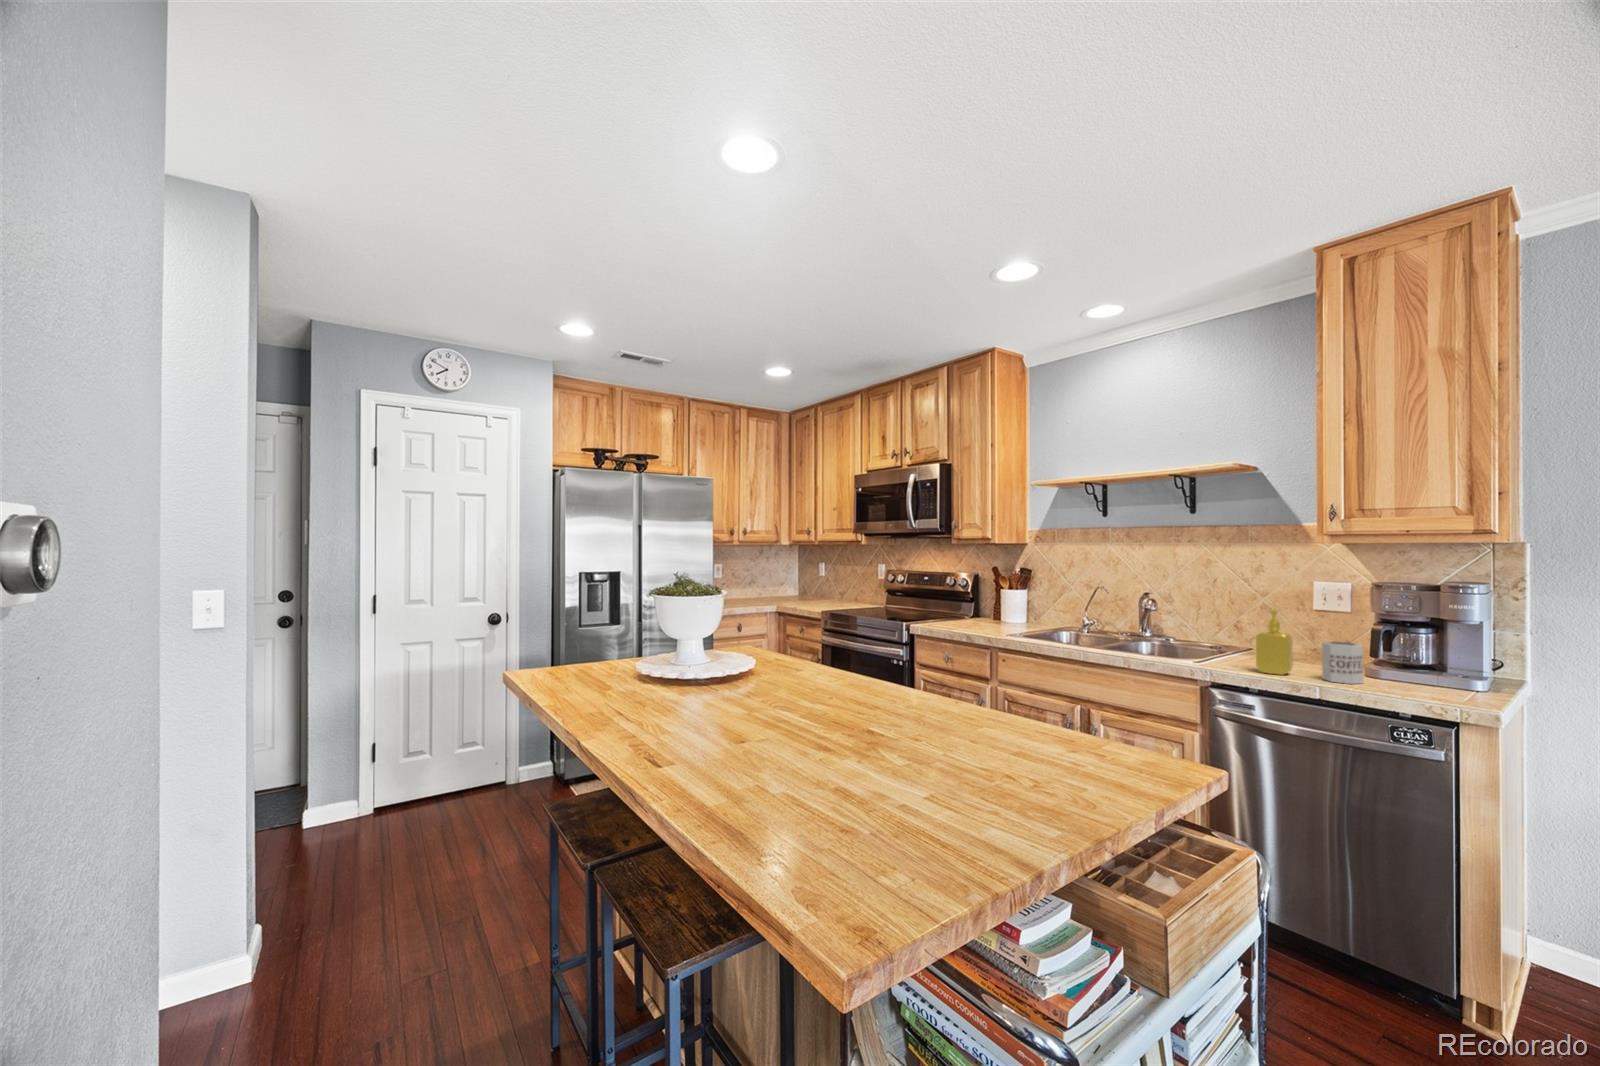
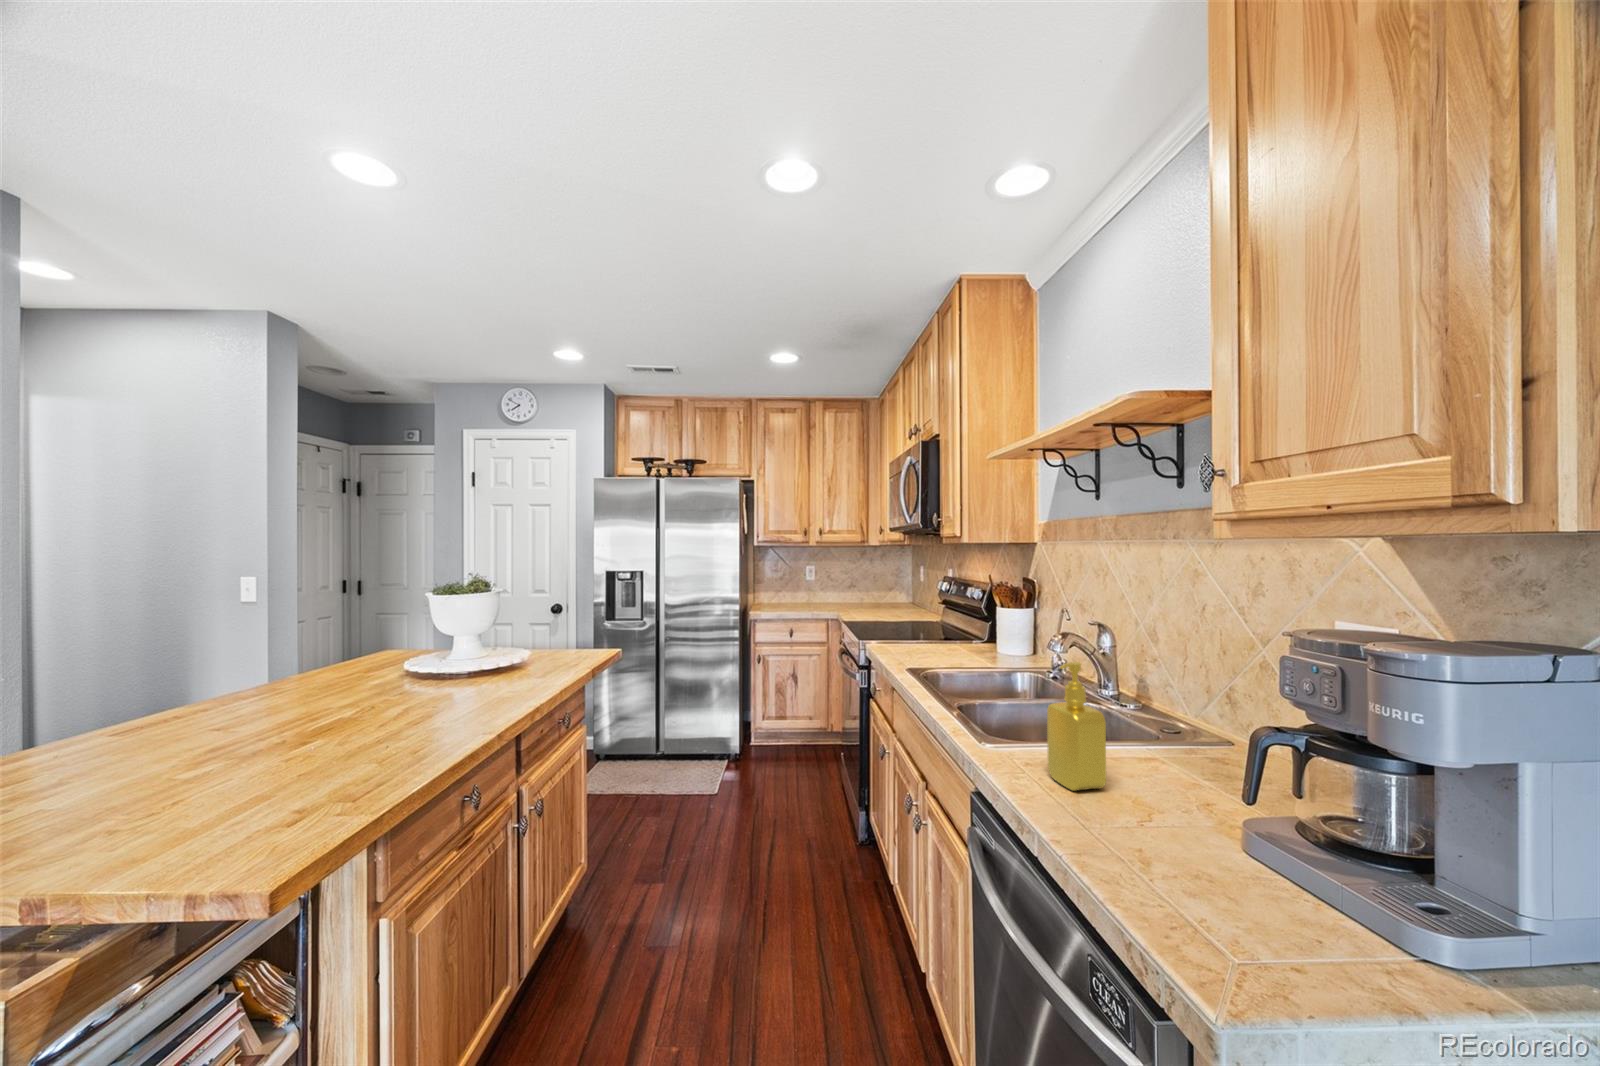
mug: present [1322,642,1364,684] -> none [1108,741,1186,848]

